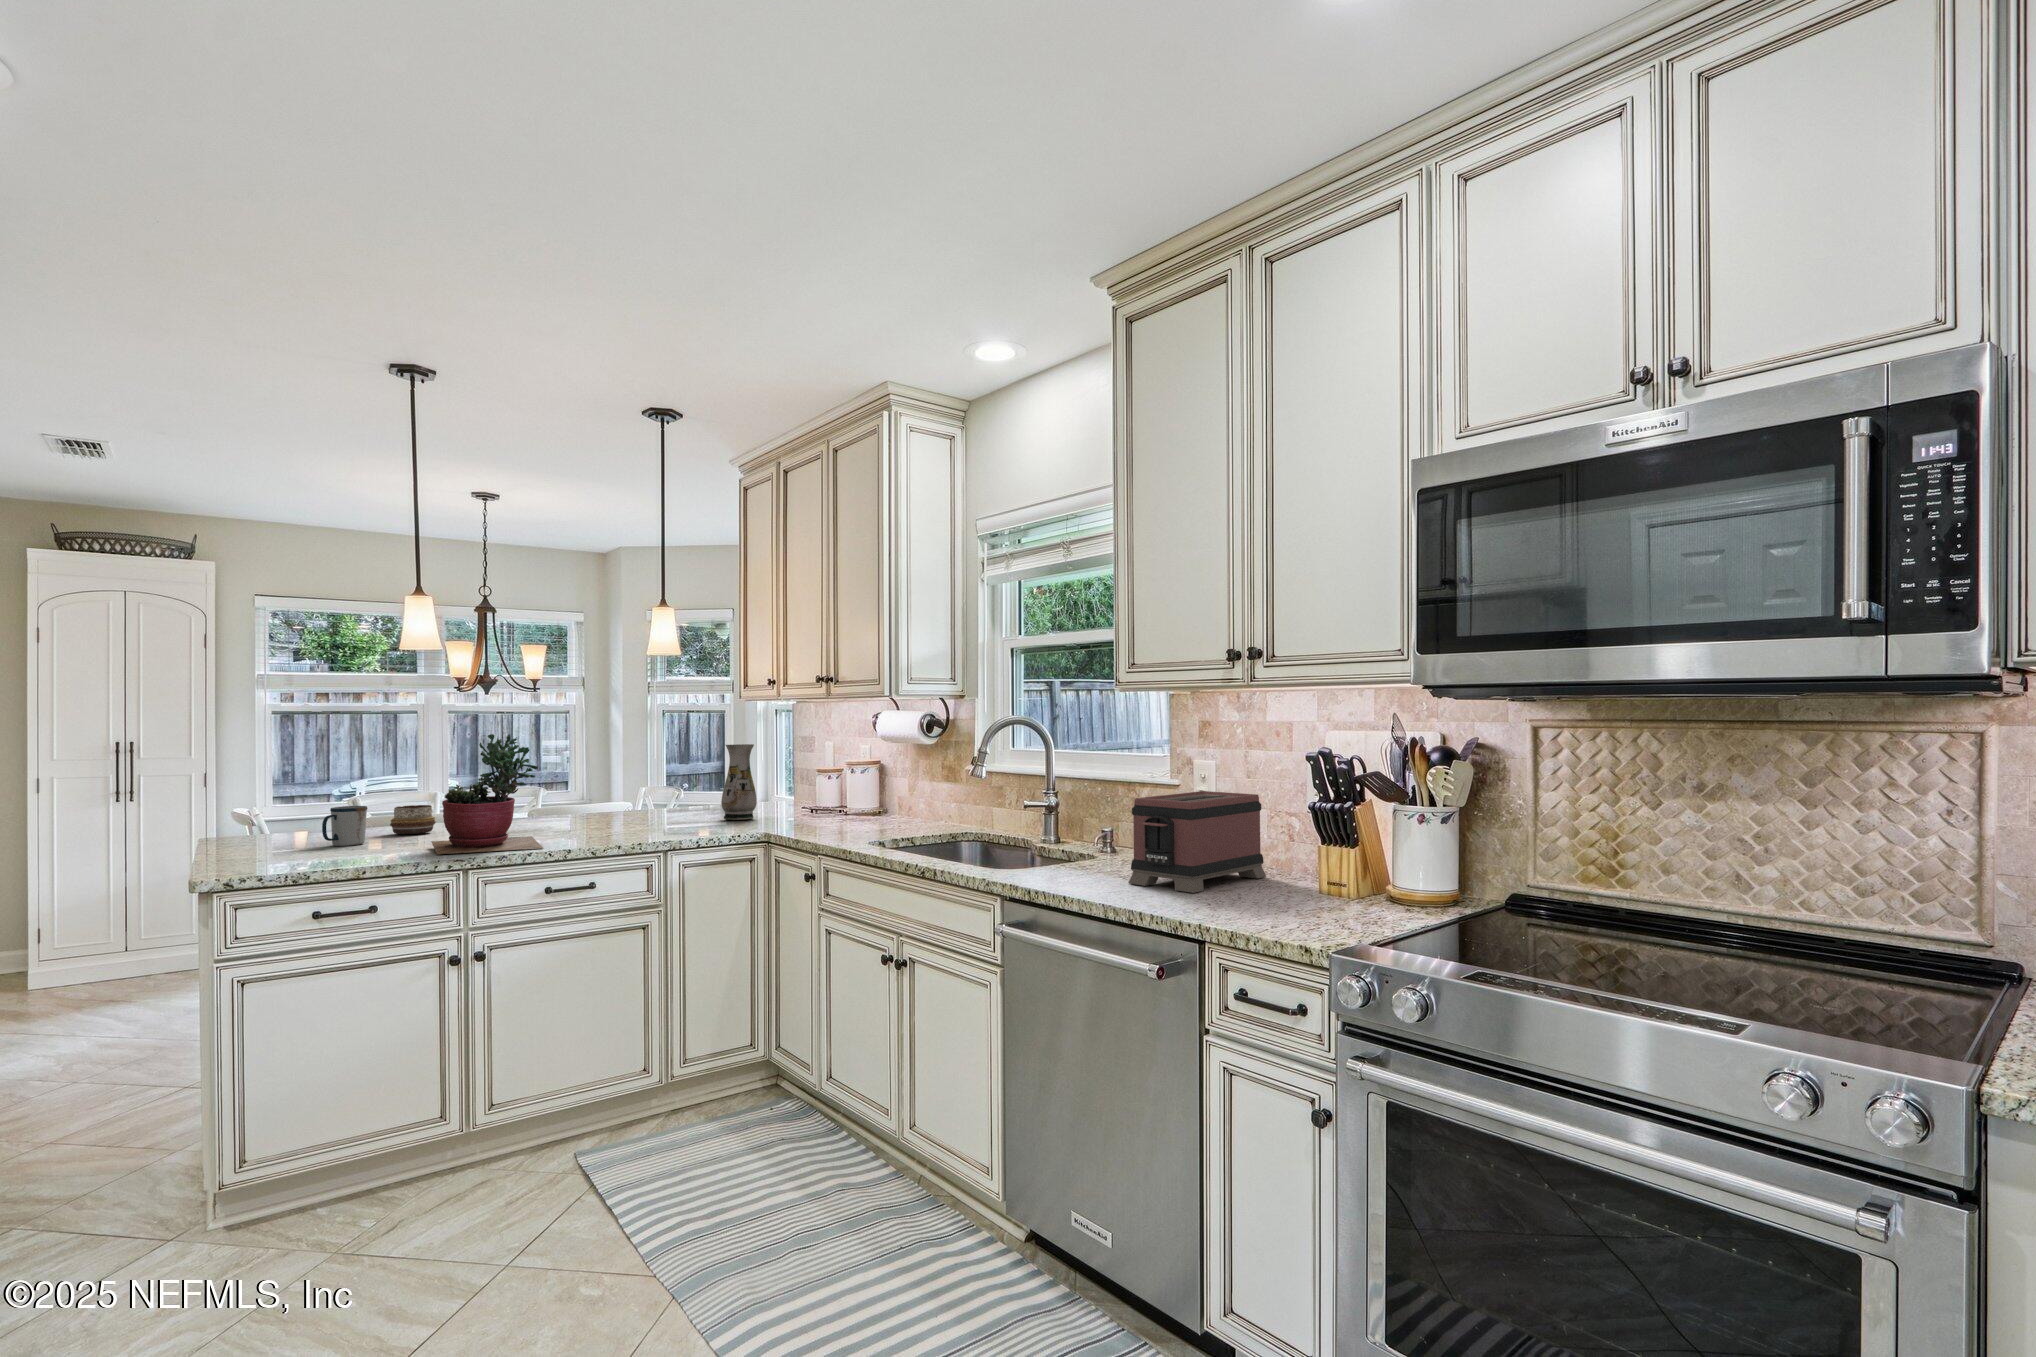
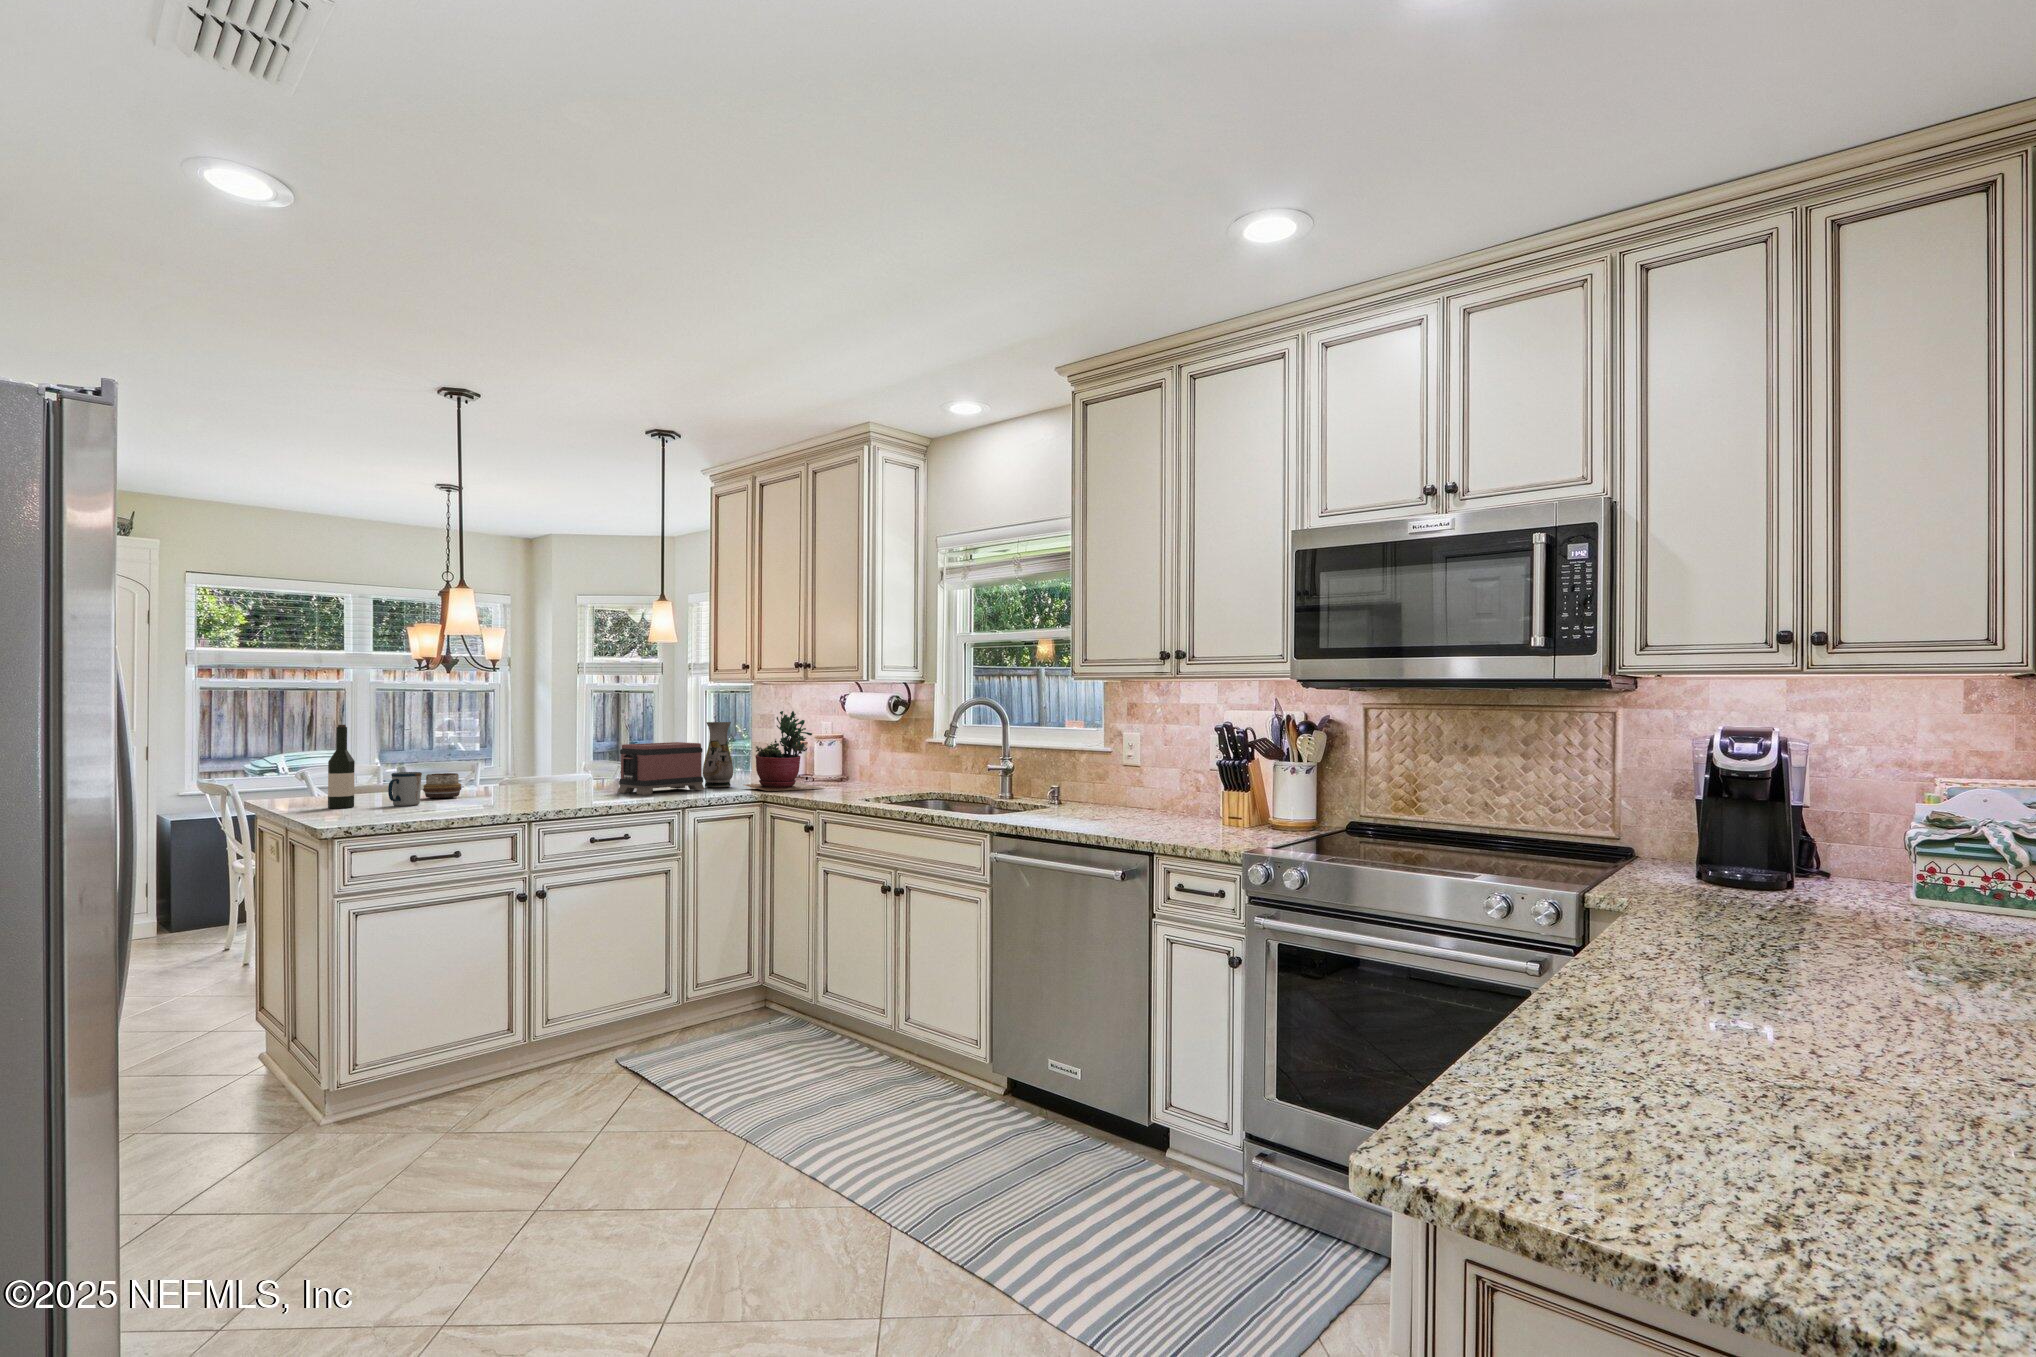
succulent plant: present [431,734,543,854] -> present [744,711,823,791]
wine bottle: none [256,751,287,849] -> present [328,725,355,808]
toaster: present [1128,791,1266,893] -> present [618,742,704,795]

